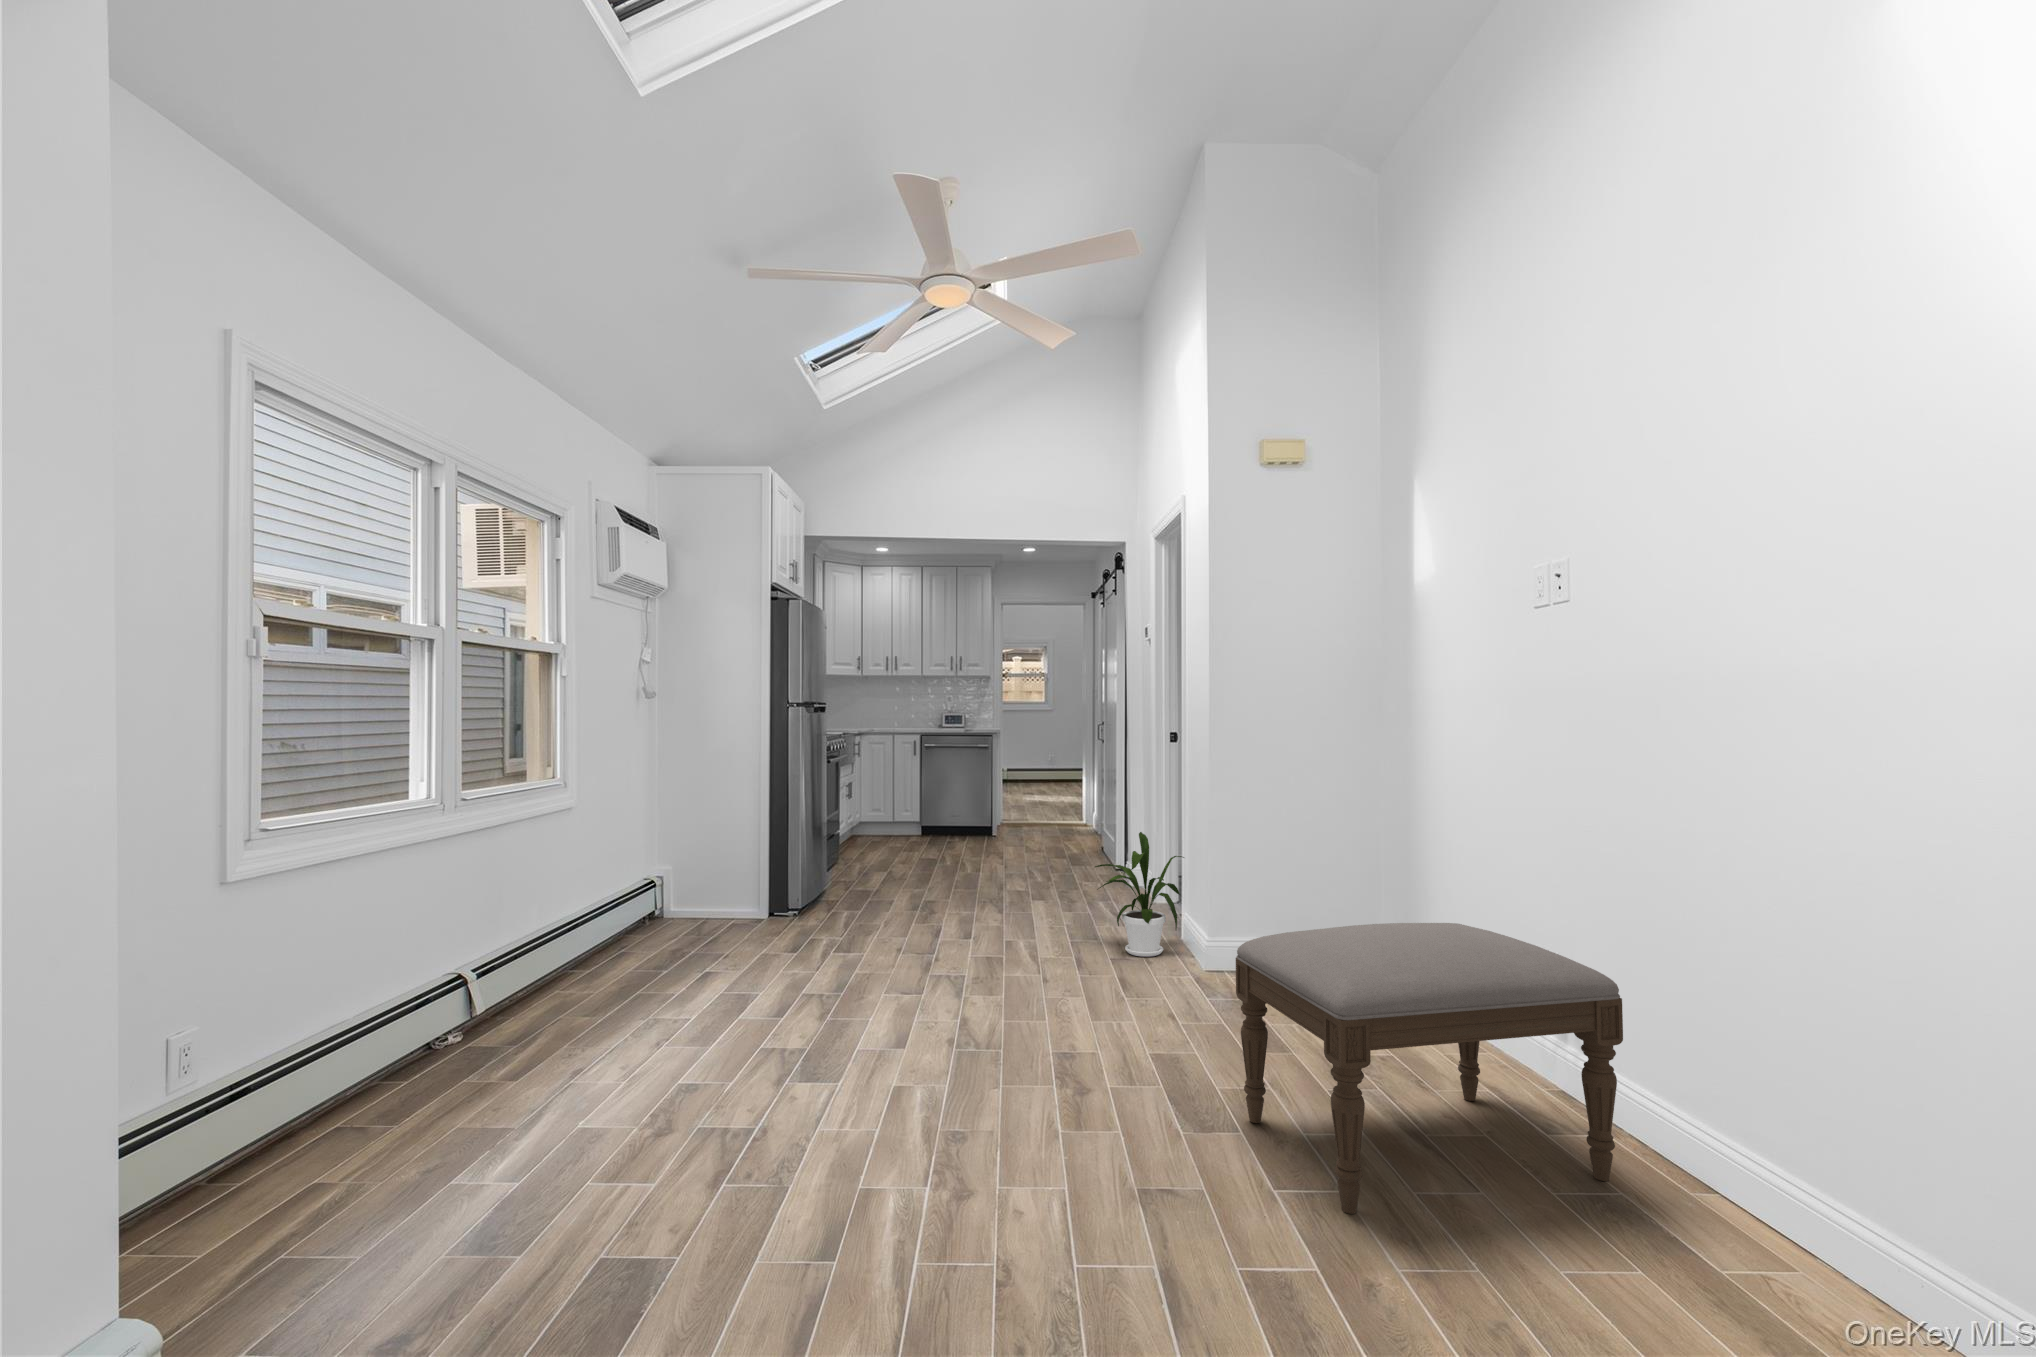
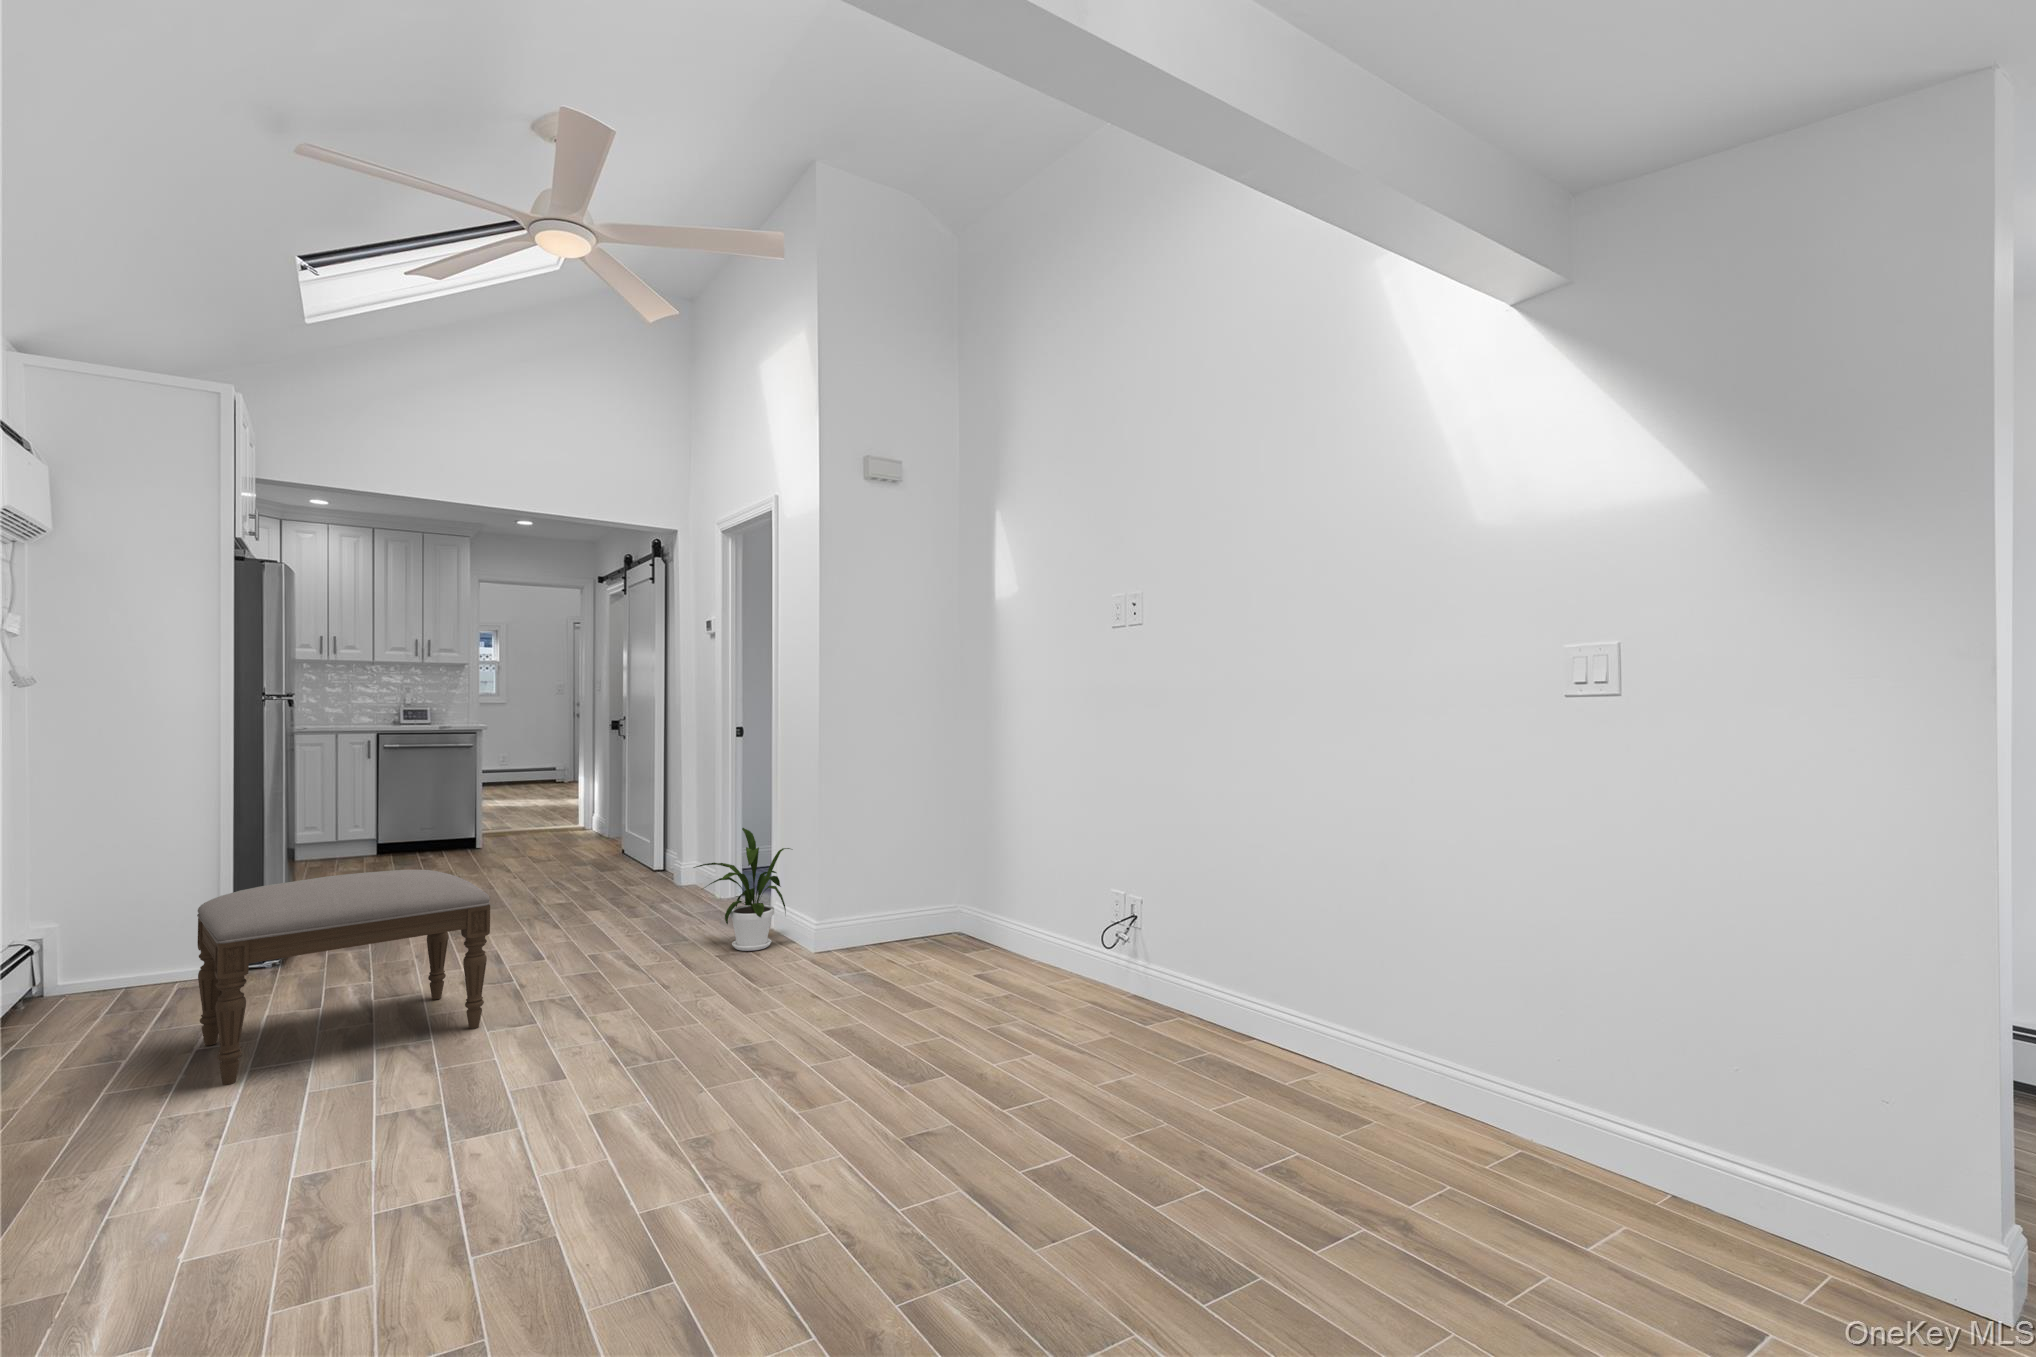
ottoman: present [1236,923,1623,1214] -> present [197,869,490,1085]

